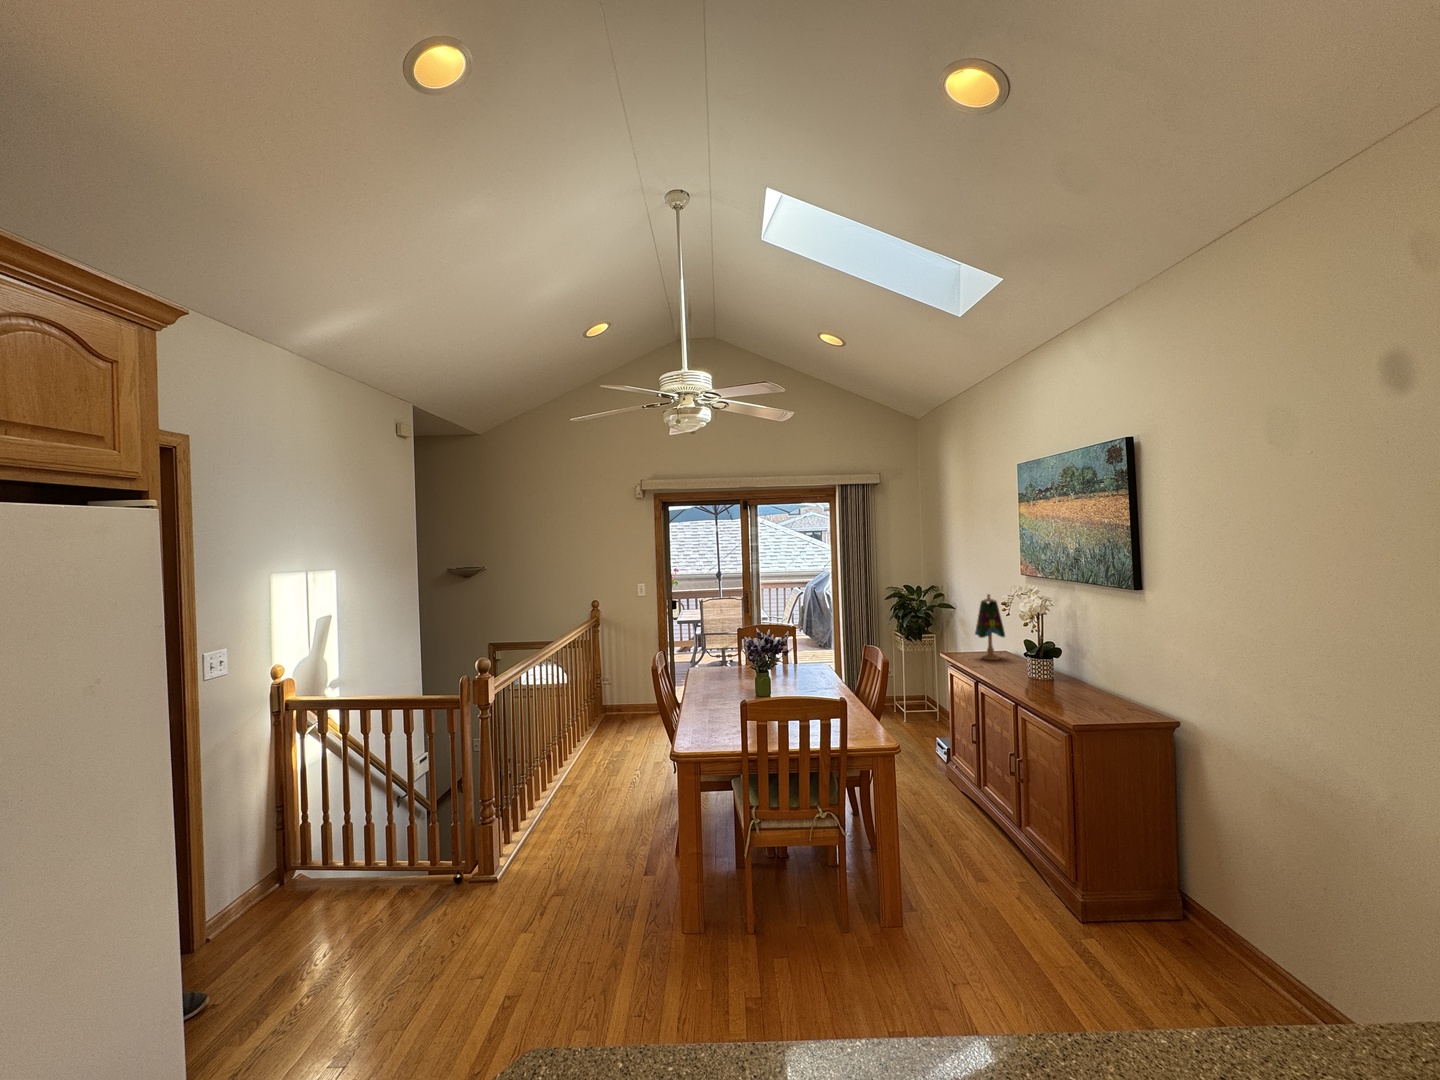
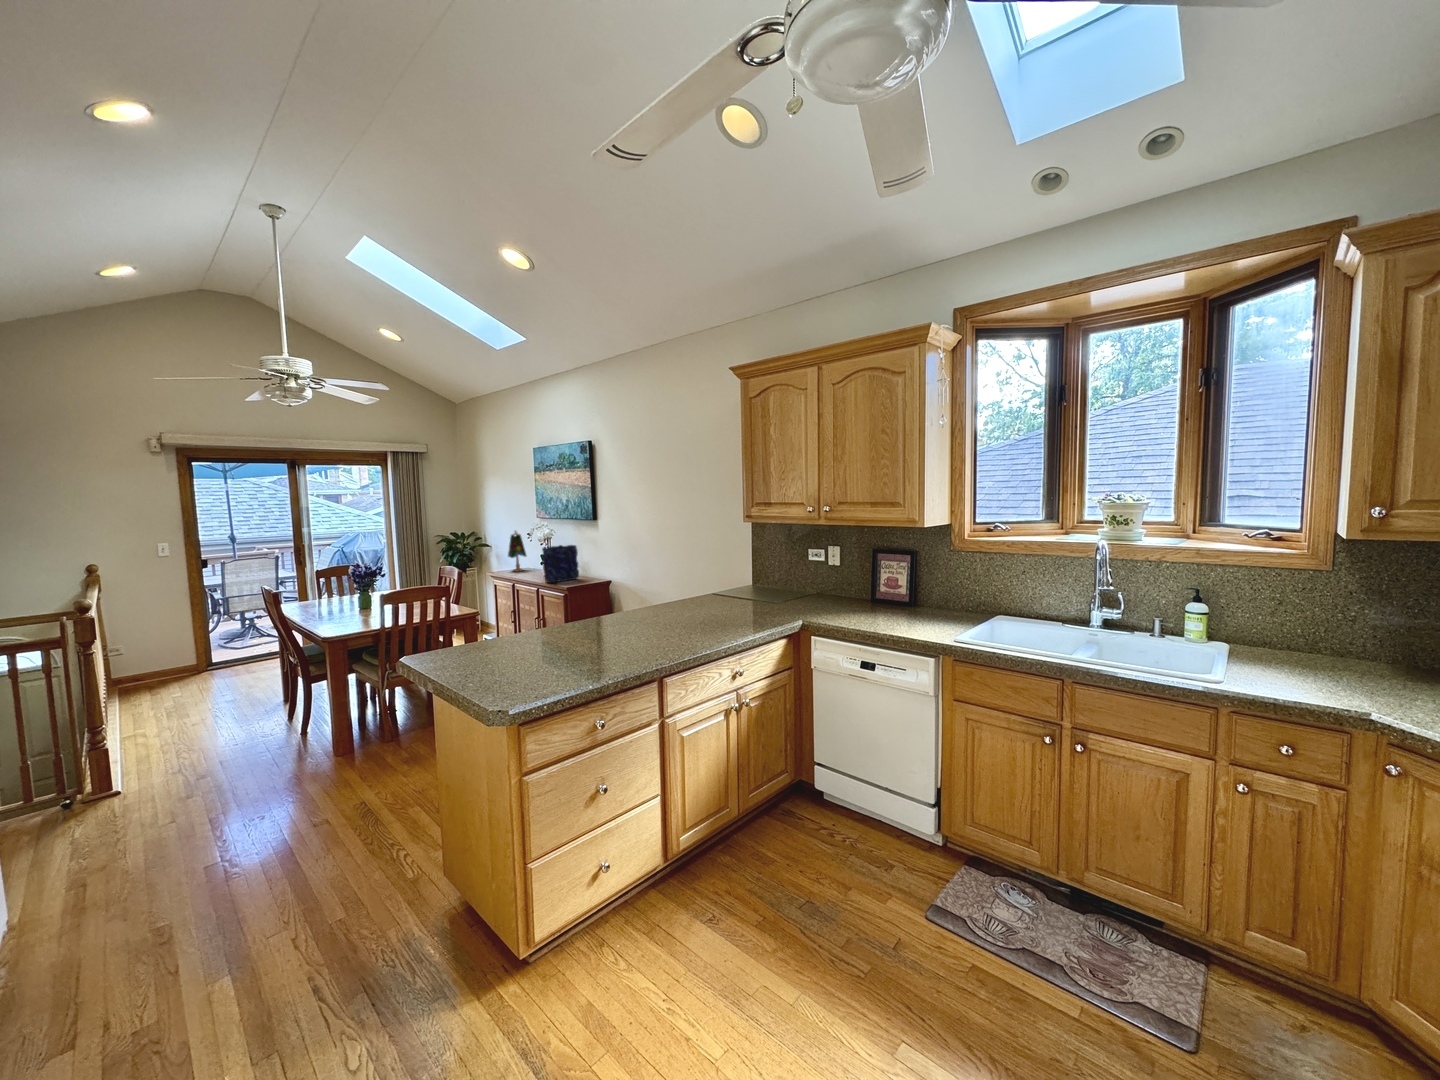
vase: none [1029,628,1098,697] -> present [542,545,579,583]

